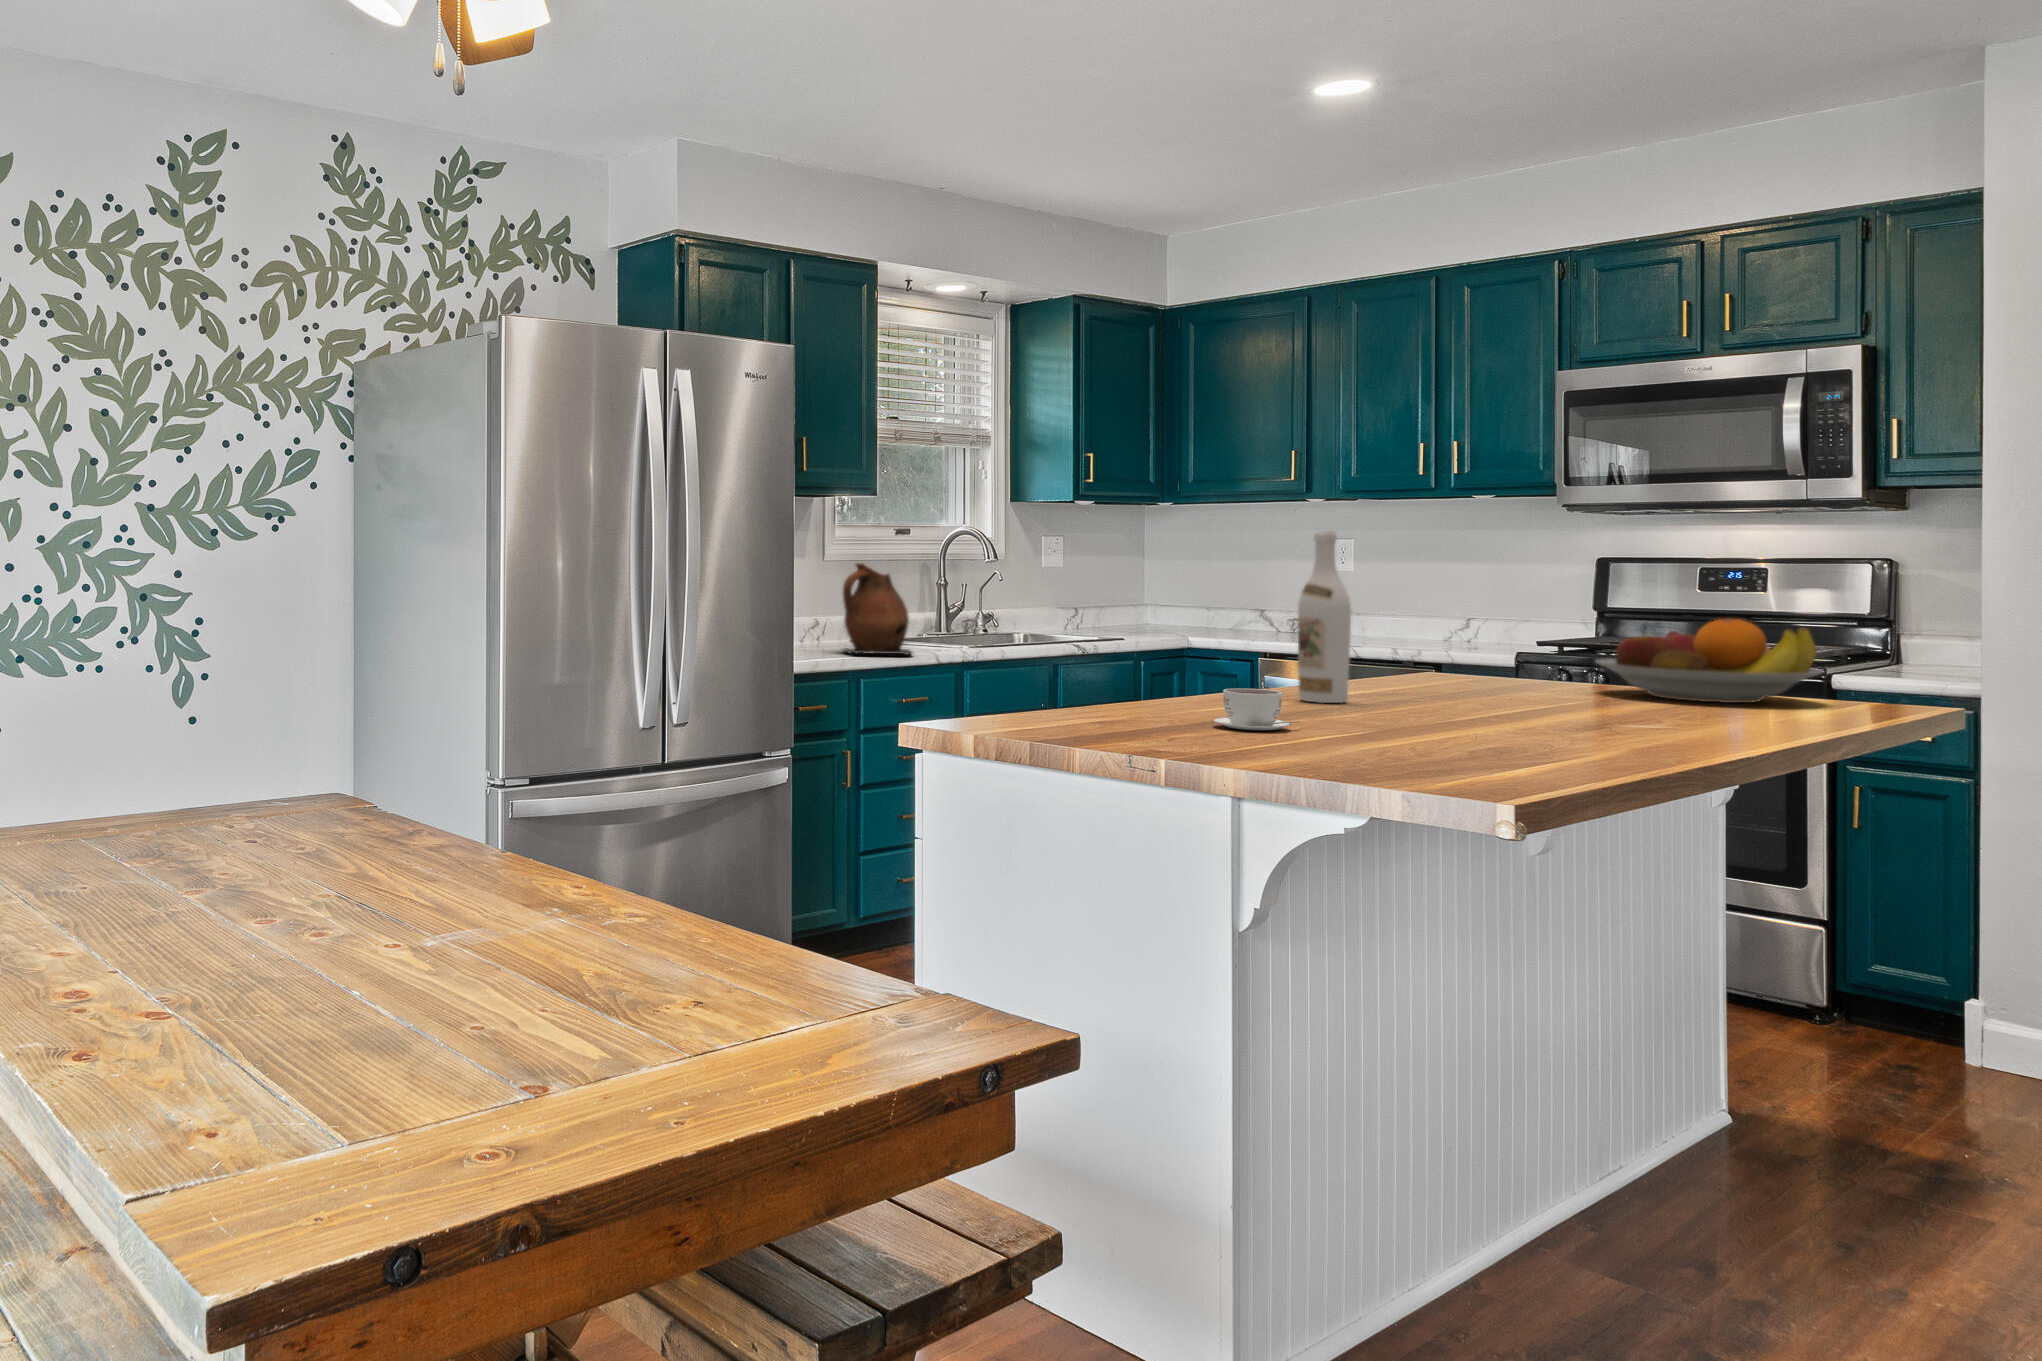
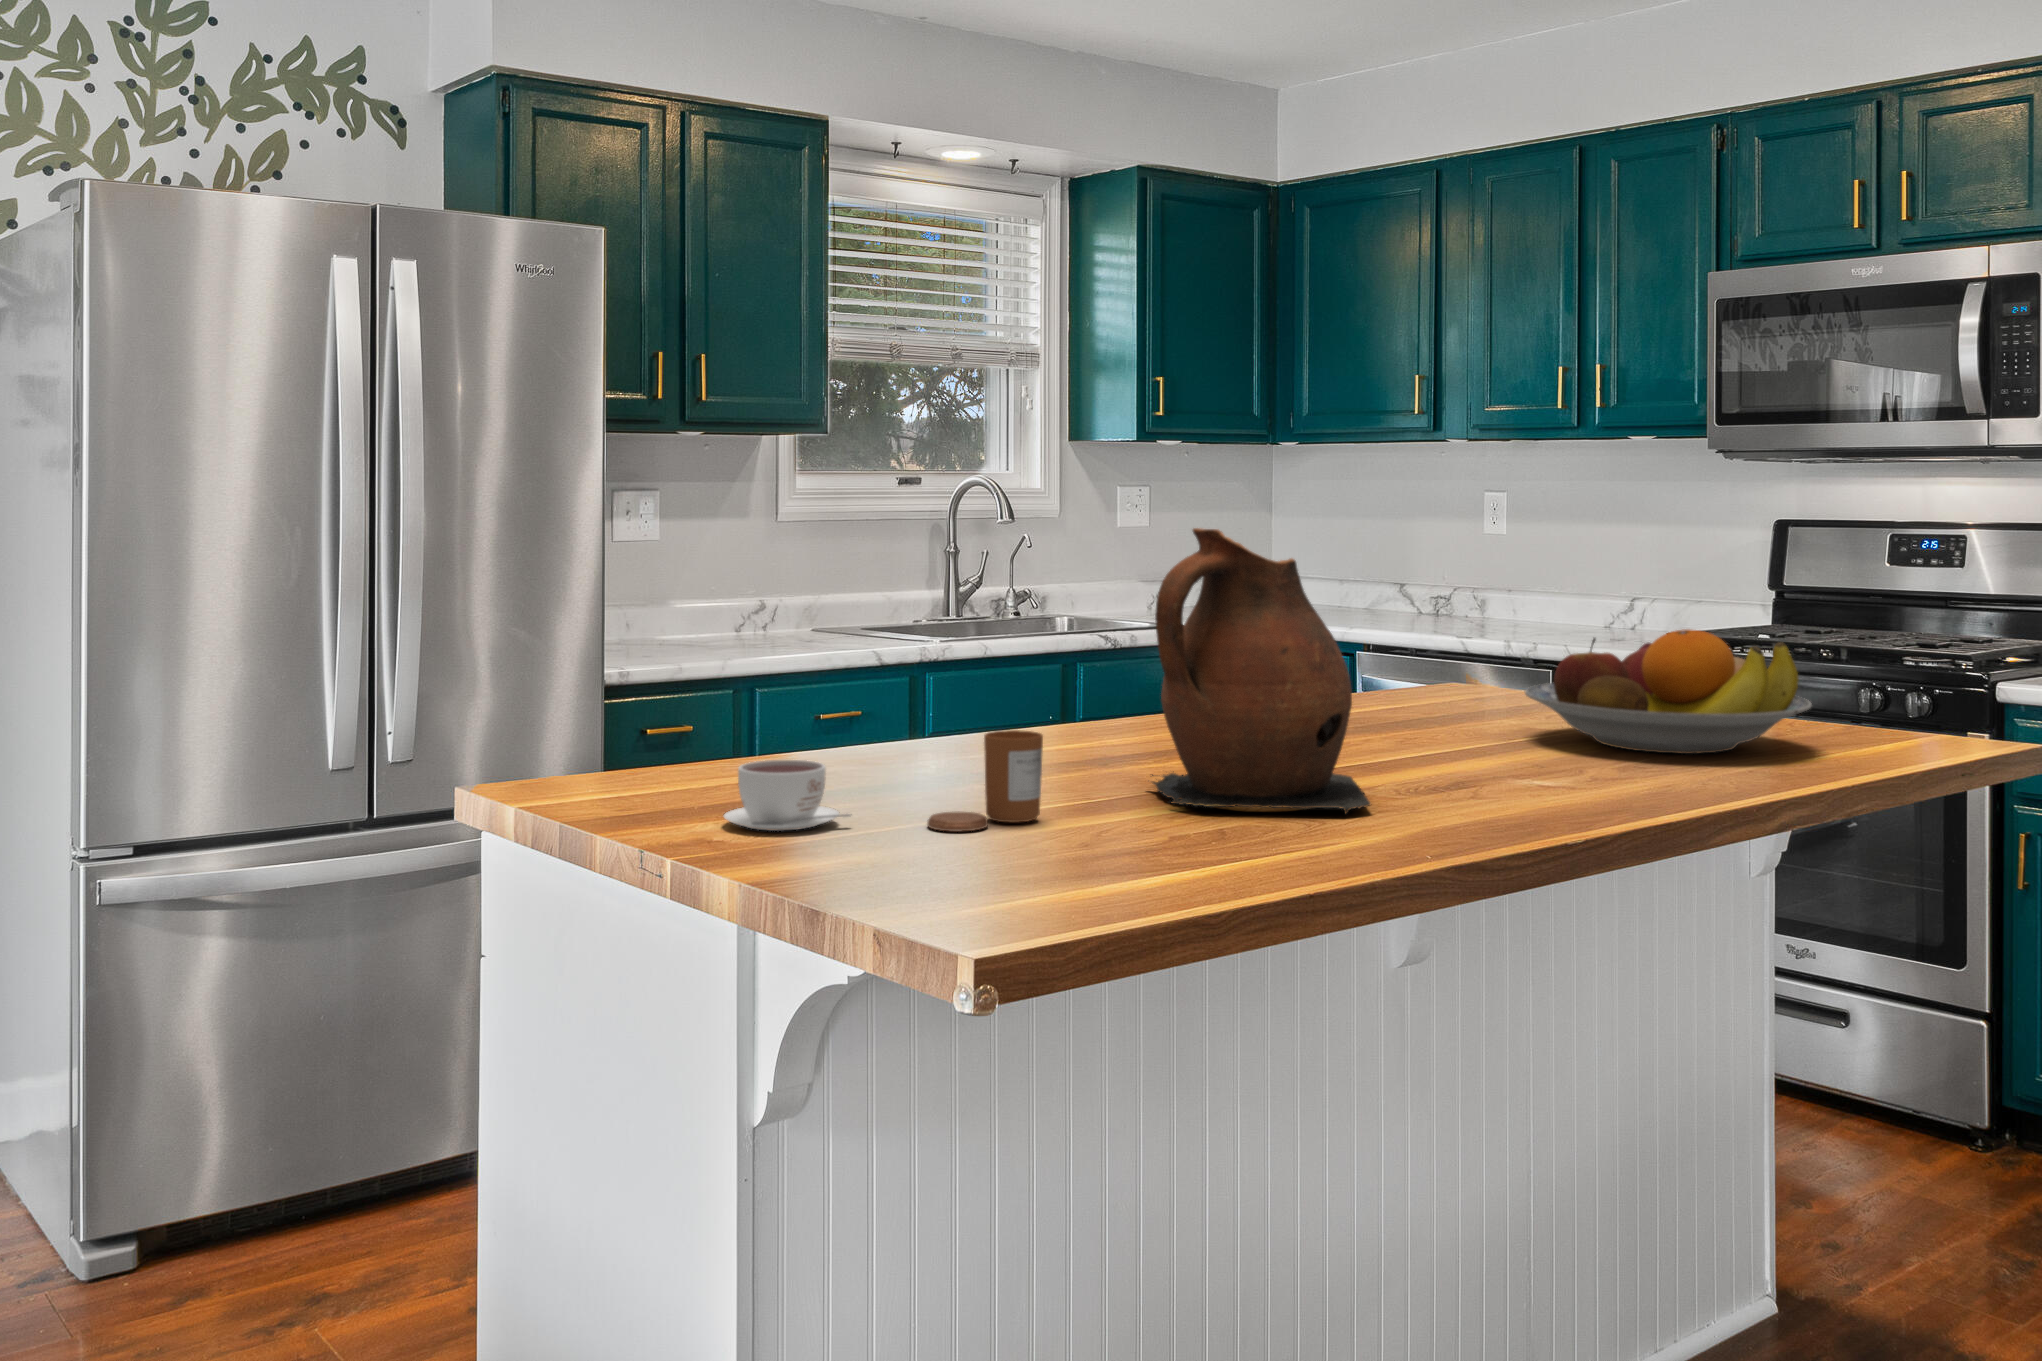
wine bottle: present [1298,531,1351,703] -> none [1030,503,1103,763]
ceramic pitcher: present [842,563,912,655] -> present [1151,528,1371,814]
candle: none [1345,671,1412,732] -> present [927,730,1043,831]

